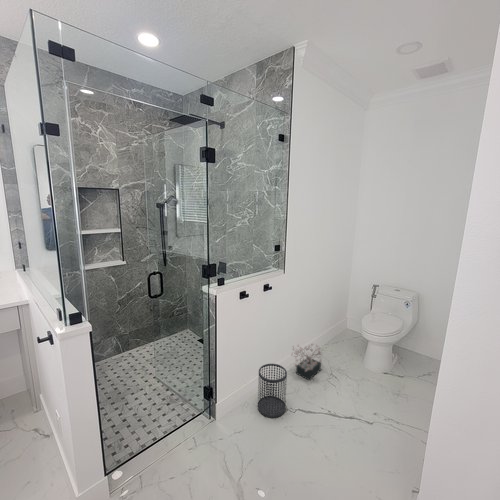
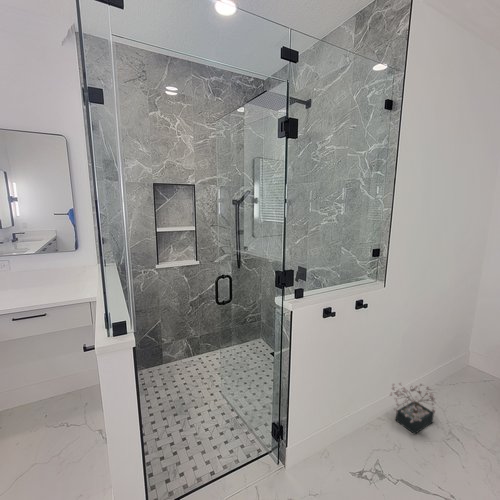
wastebasket: present [258,364,287,418] -> none [341,406,385,483]

